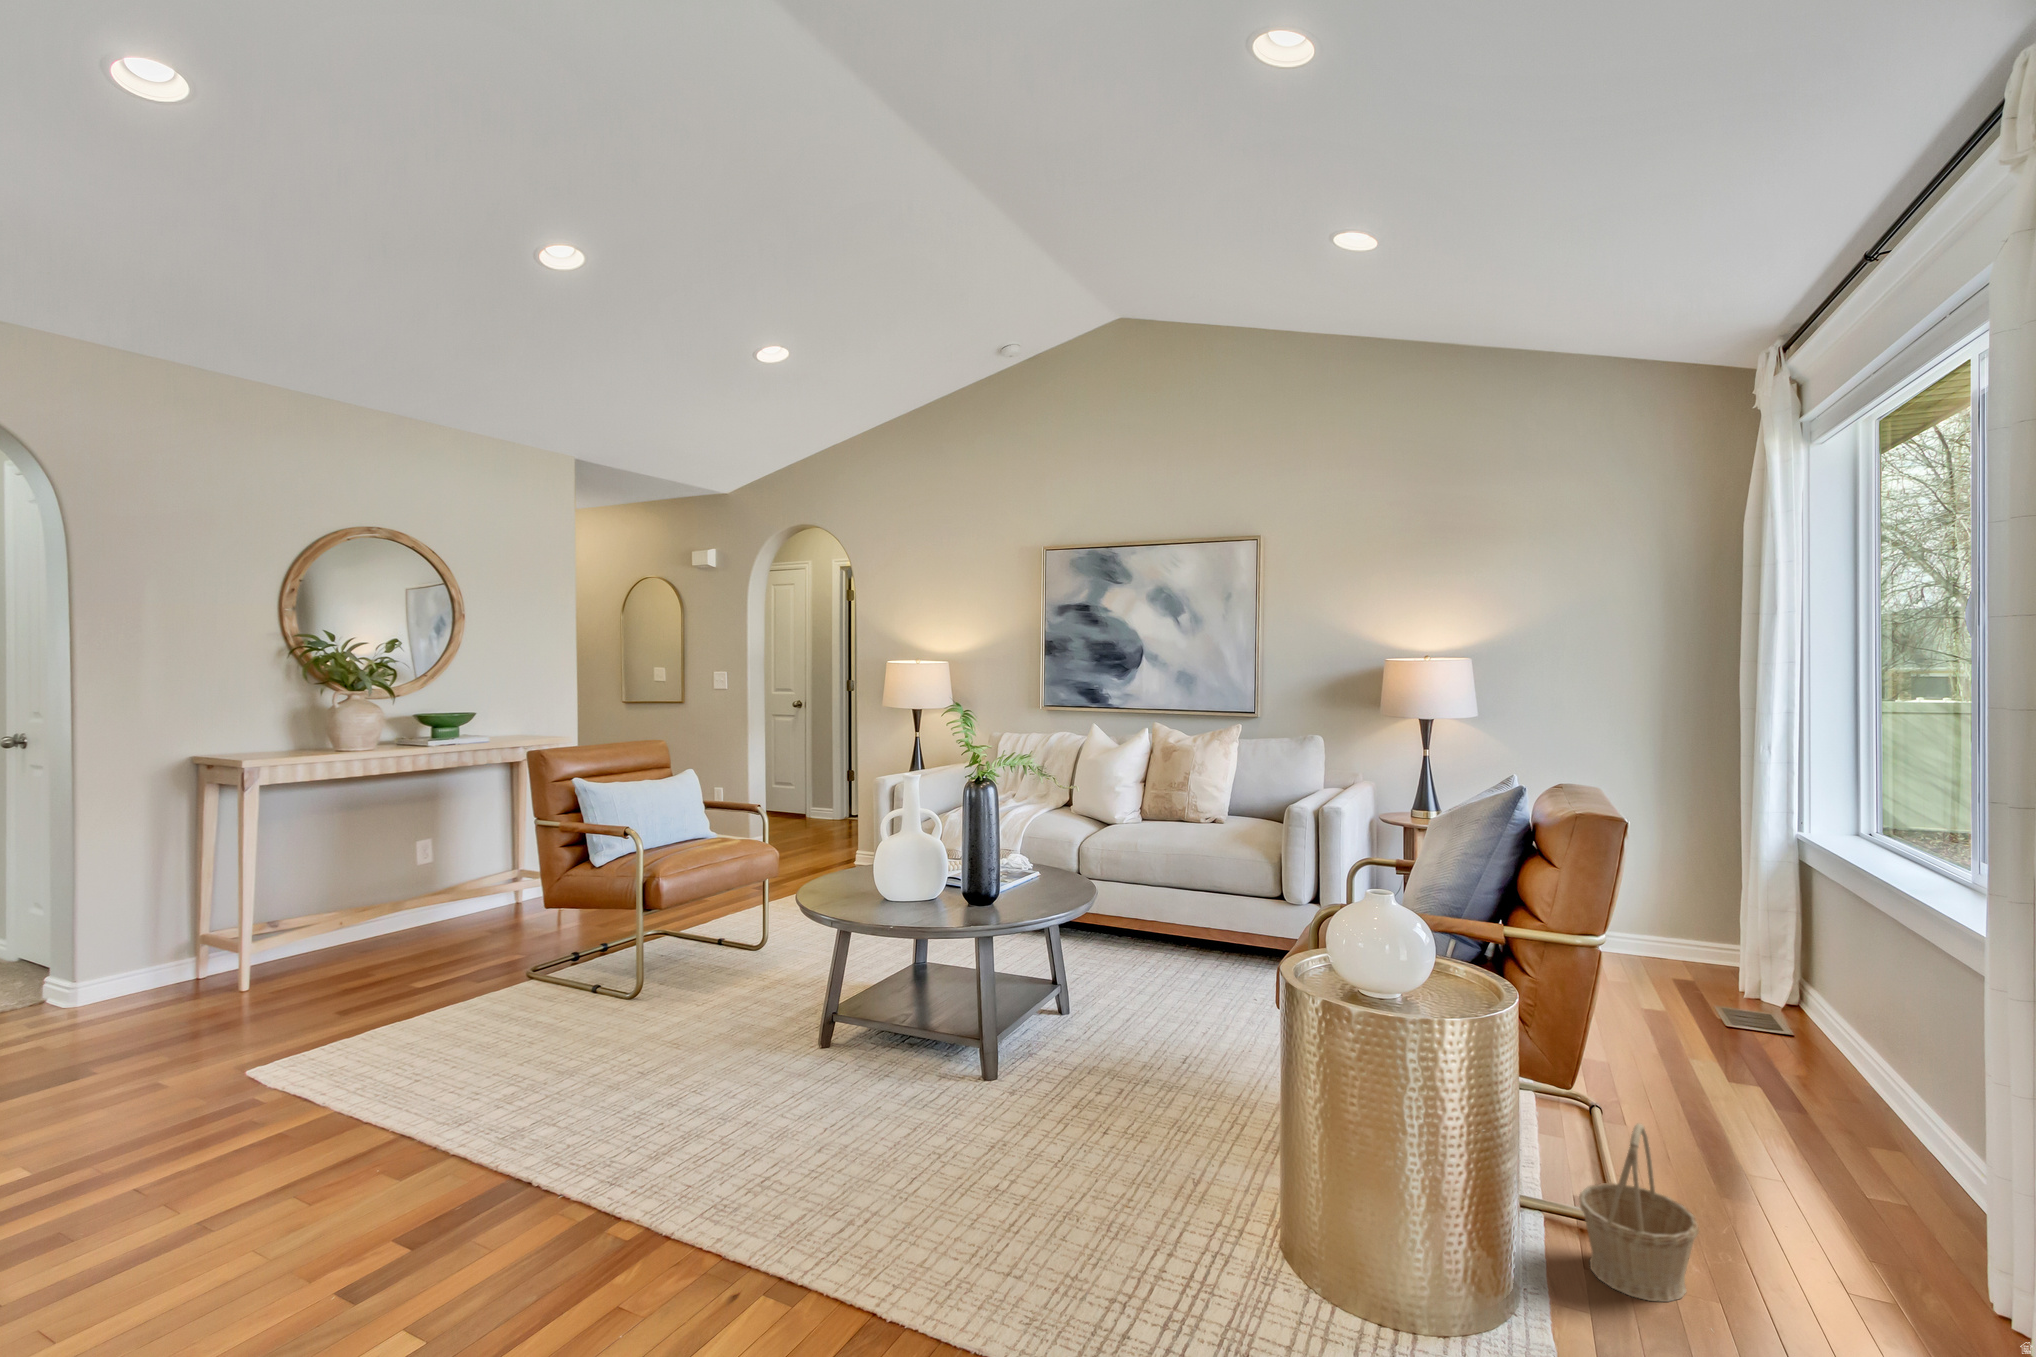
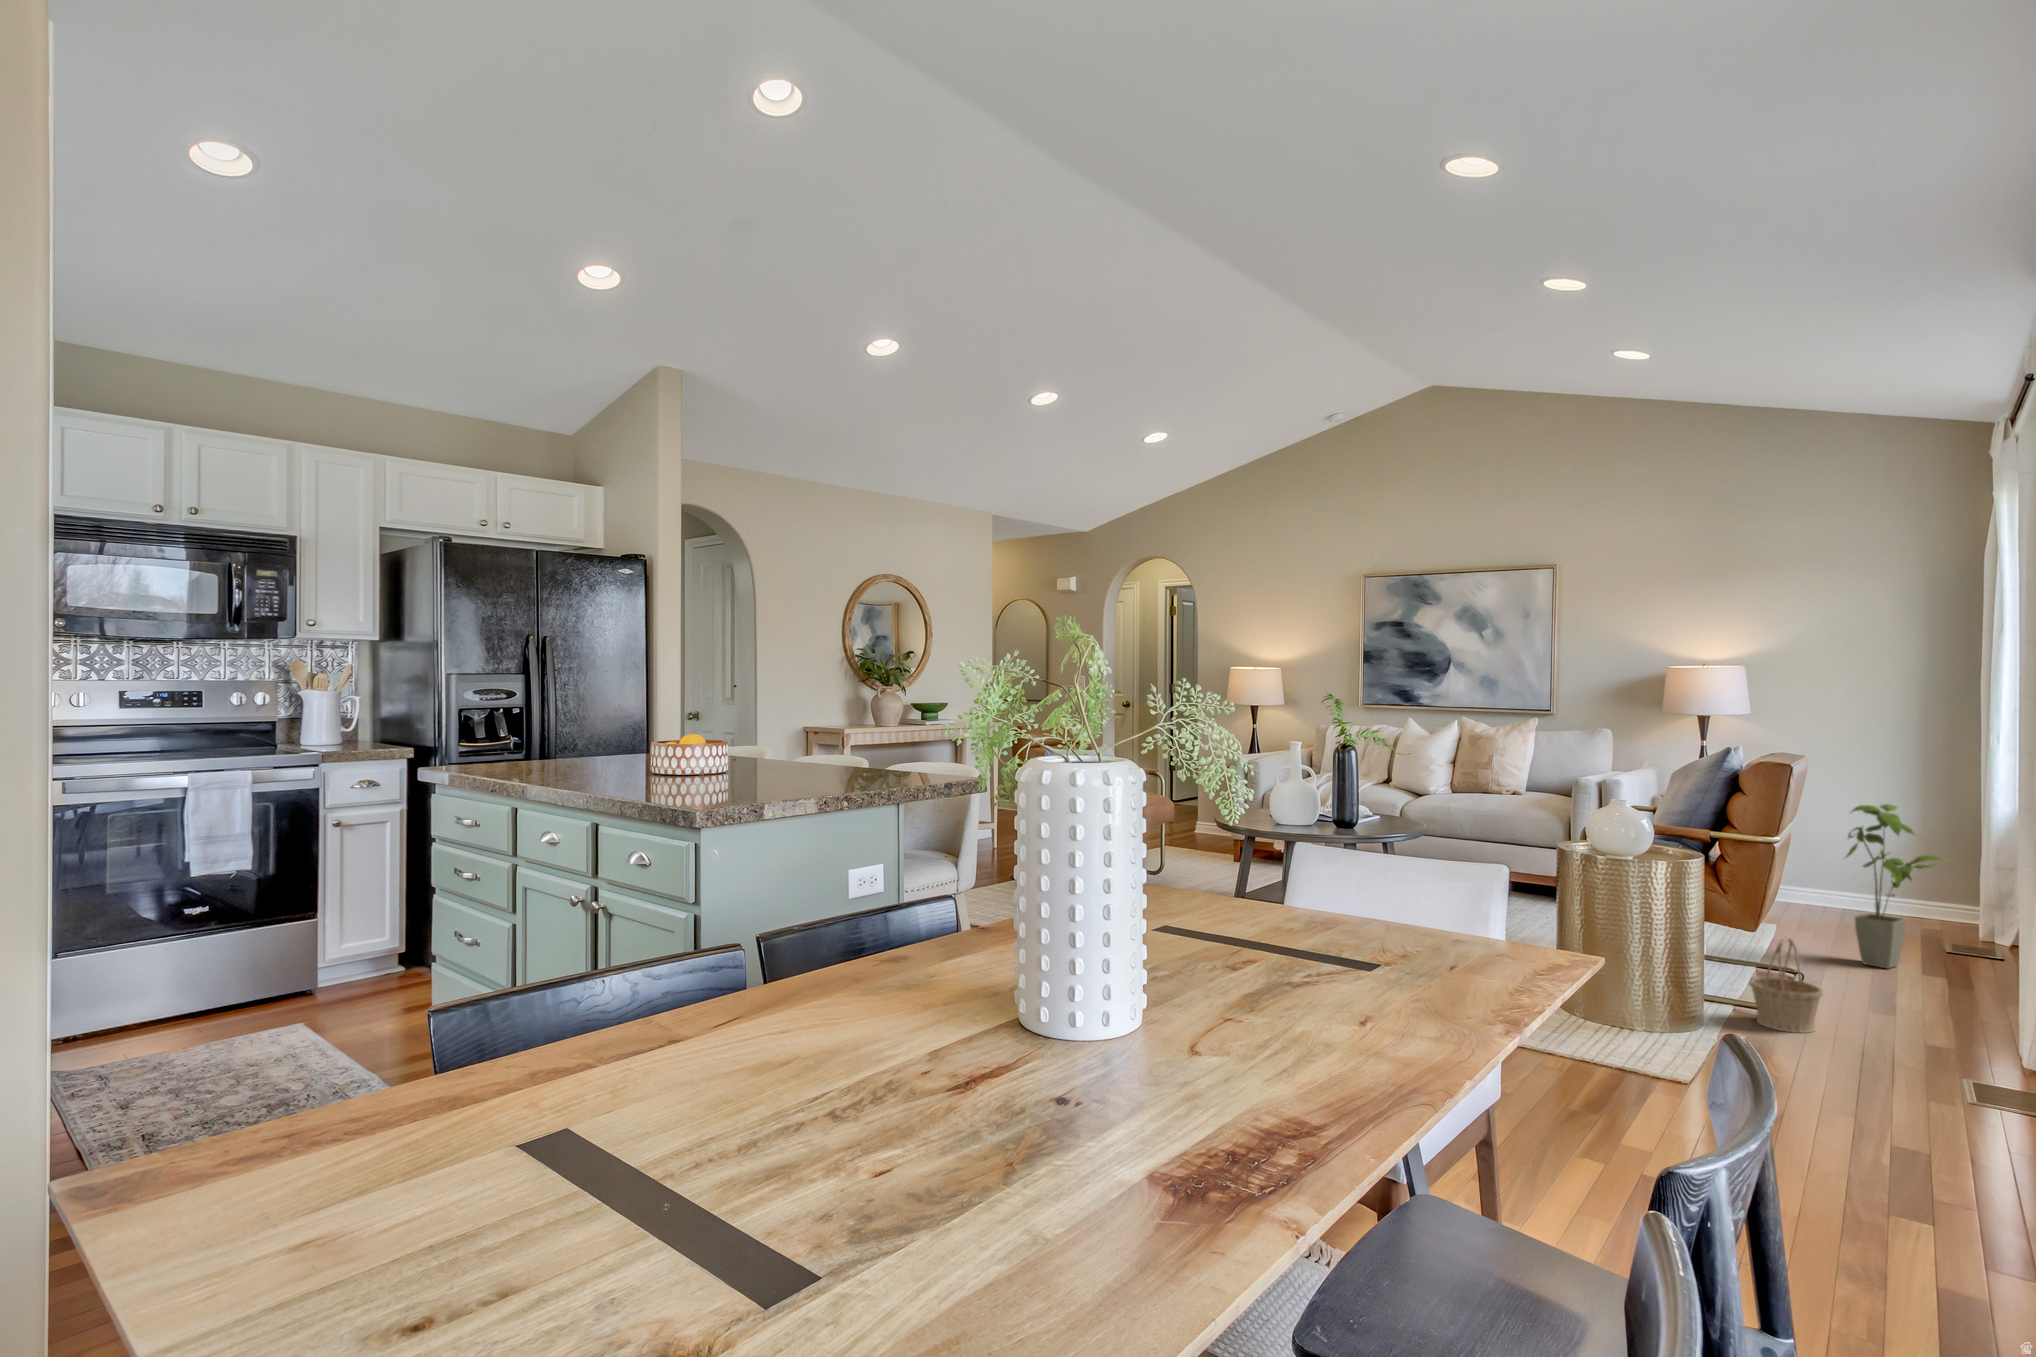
house plant: none [1638,853,1785,1083] -> present [1846,804,1947,969]

